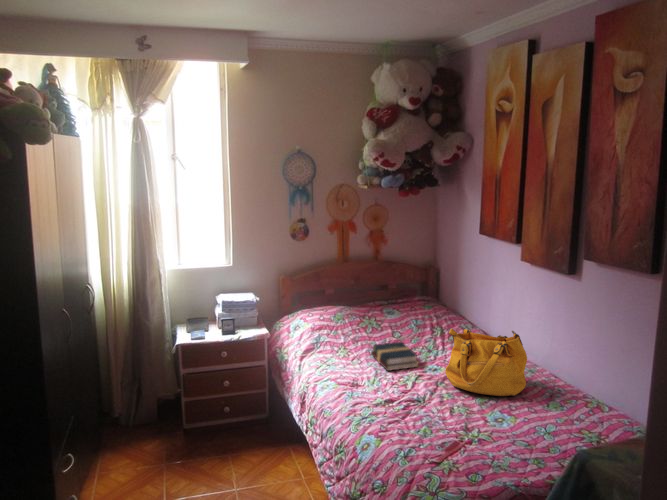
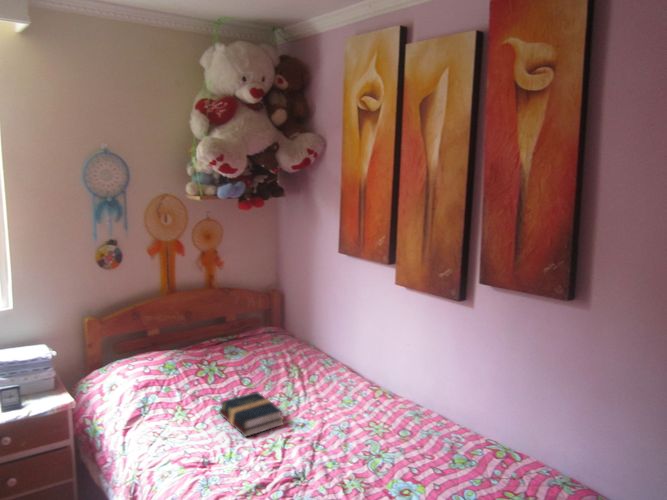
handbag: present [445,328,527,396] -> none [324,372,422,457]

